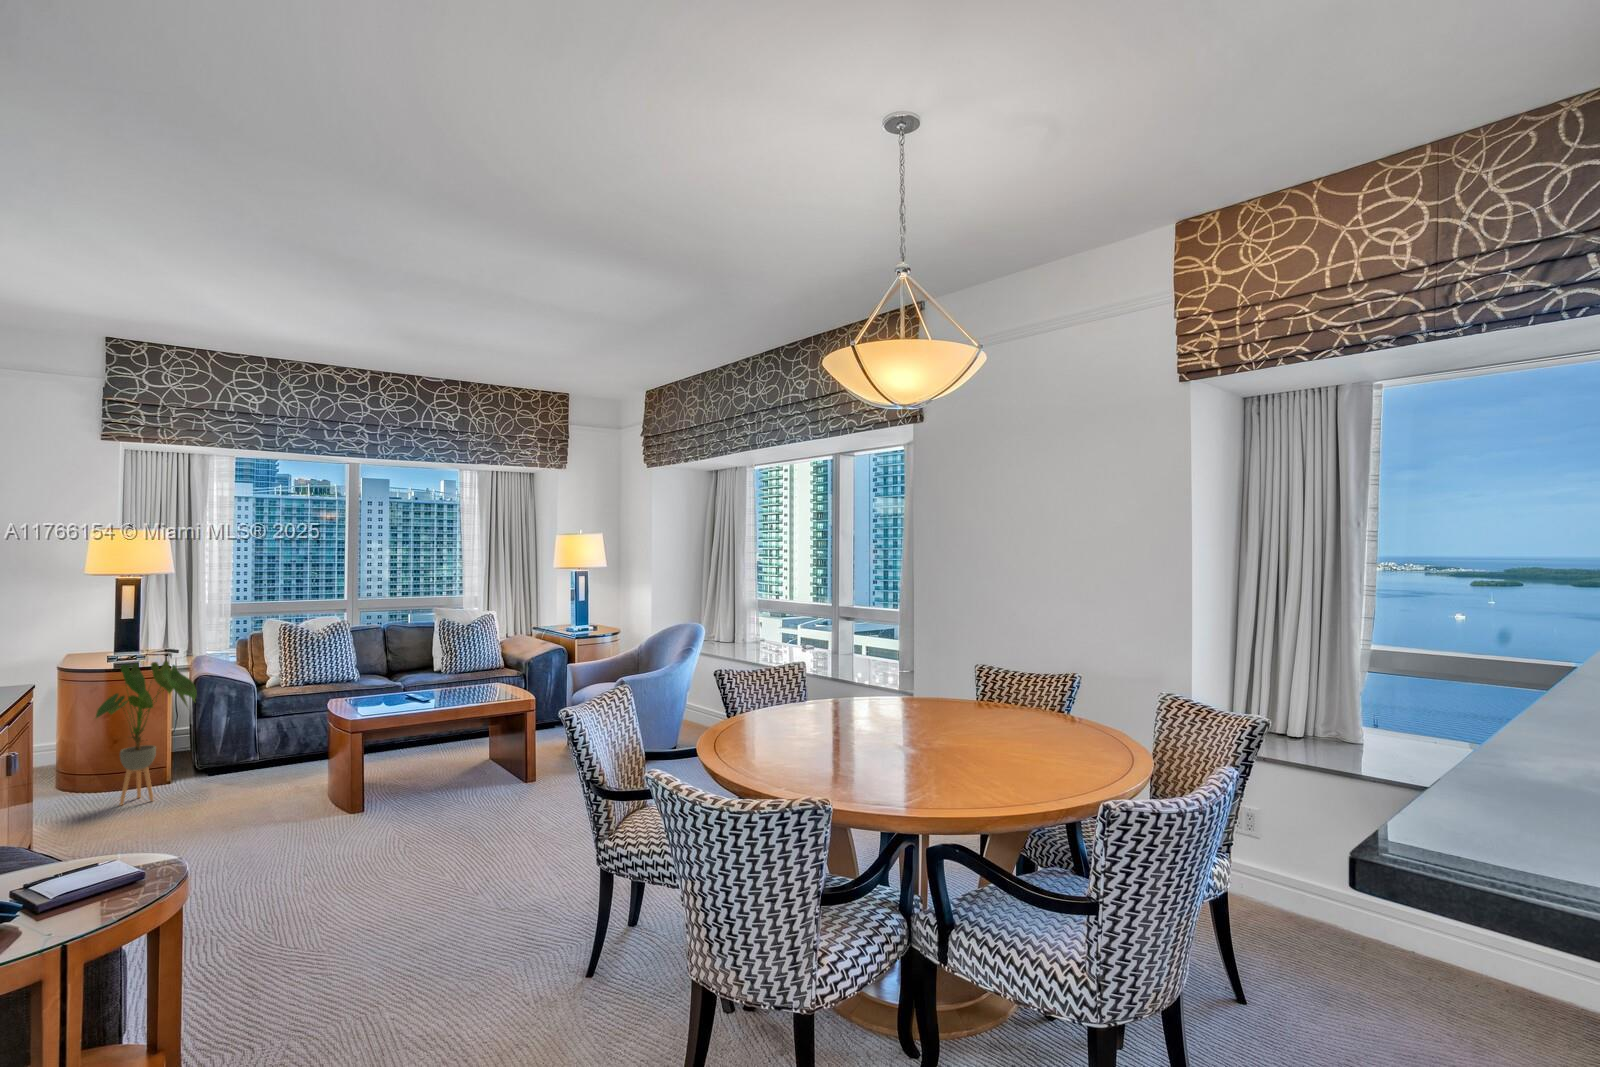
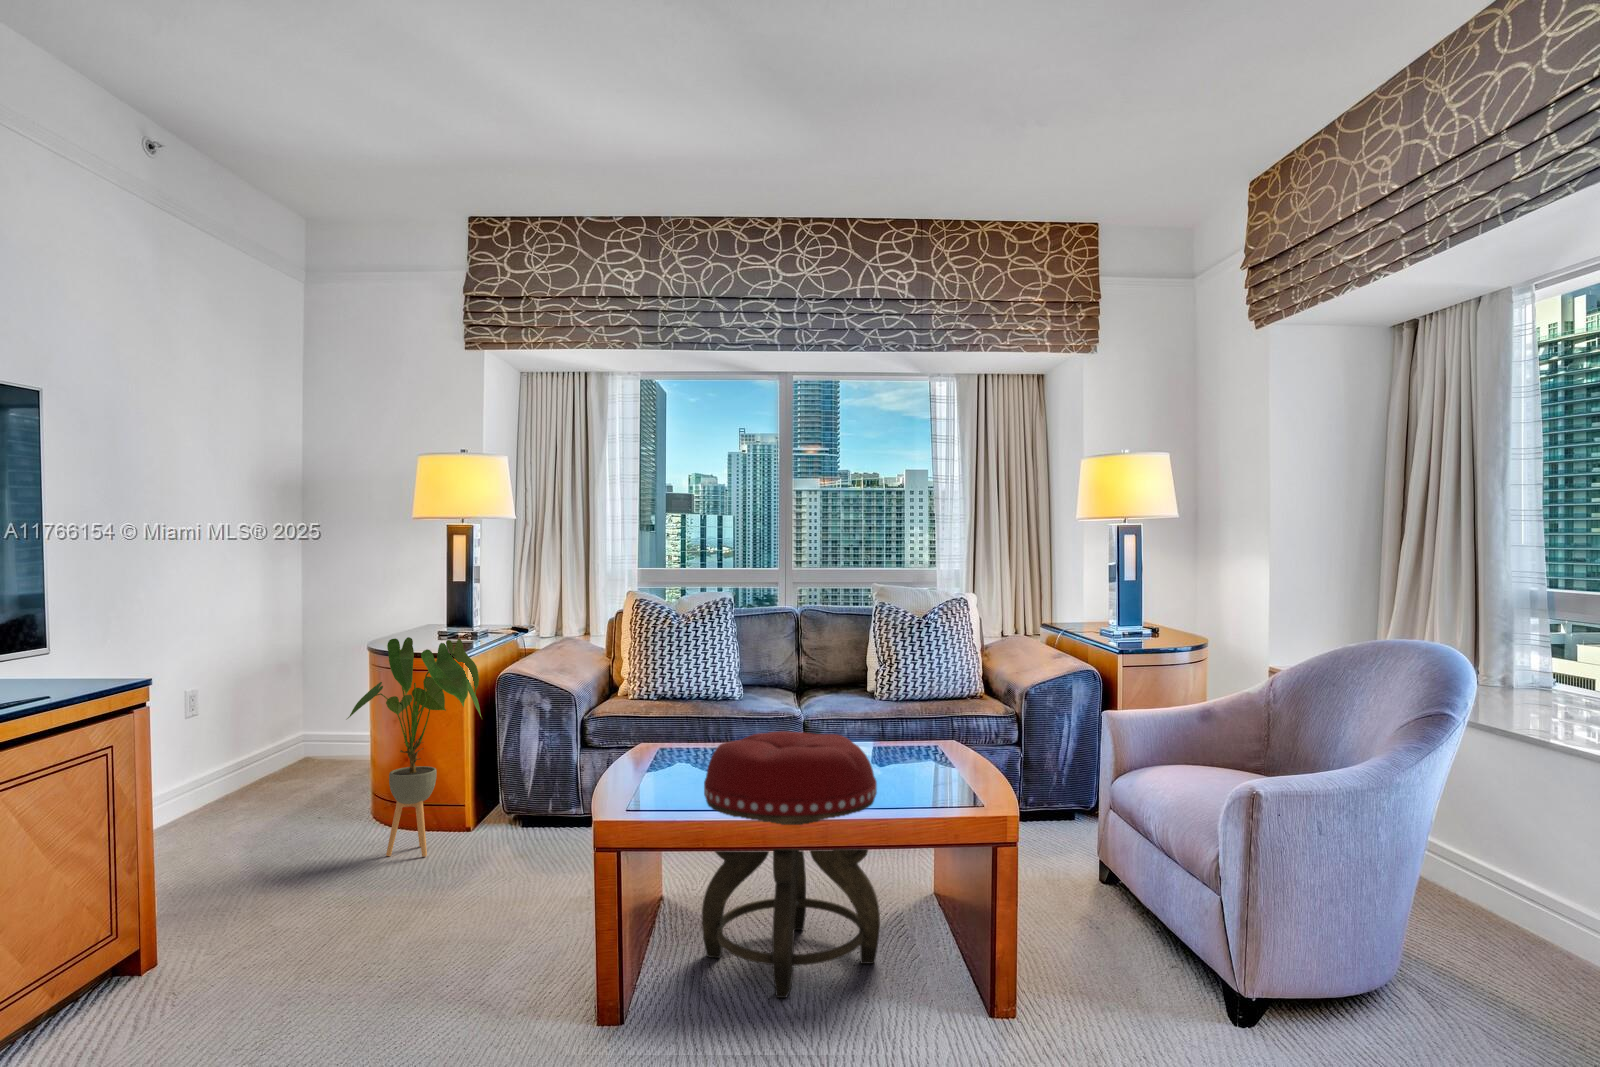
footstool: none [394,692,484,806] -> present [702,731,880,998]

